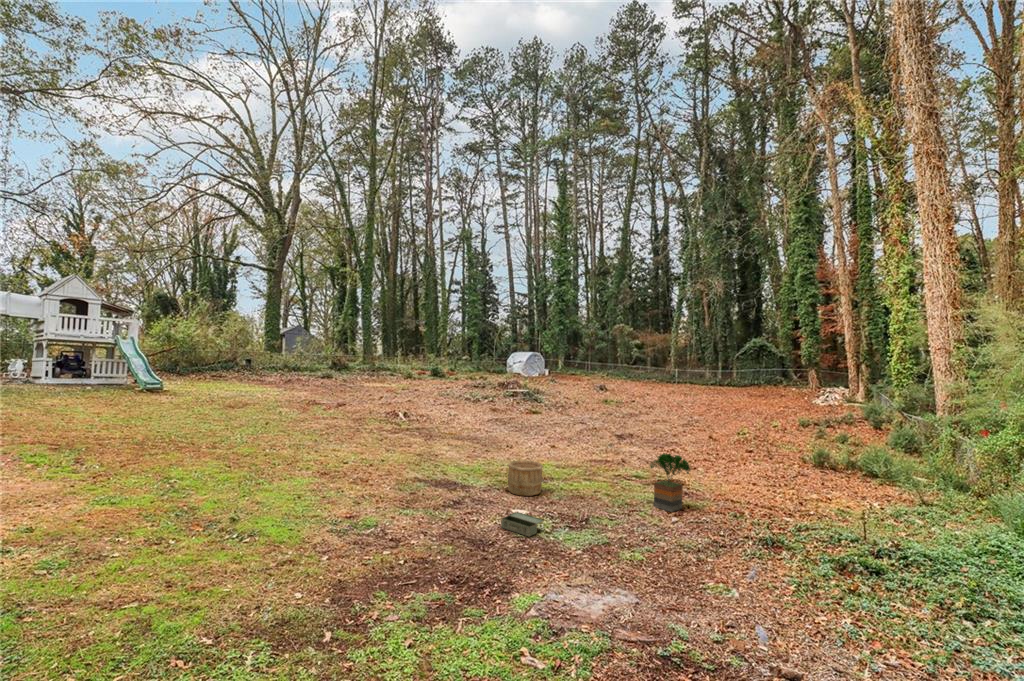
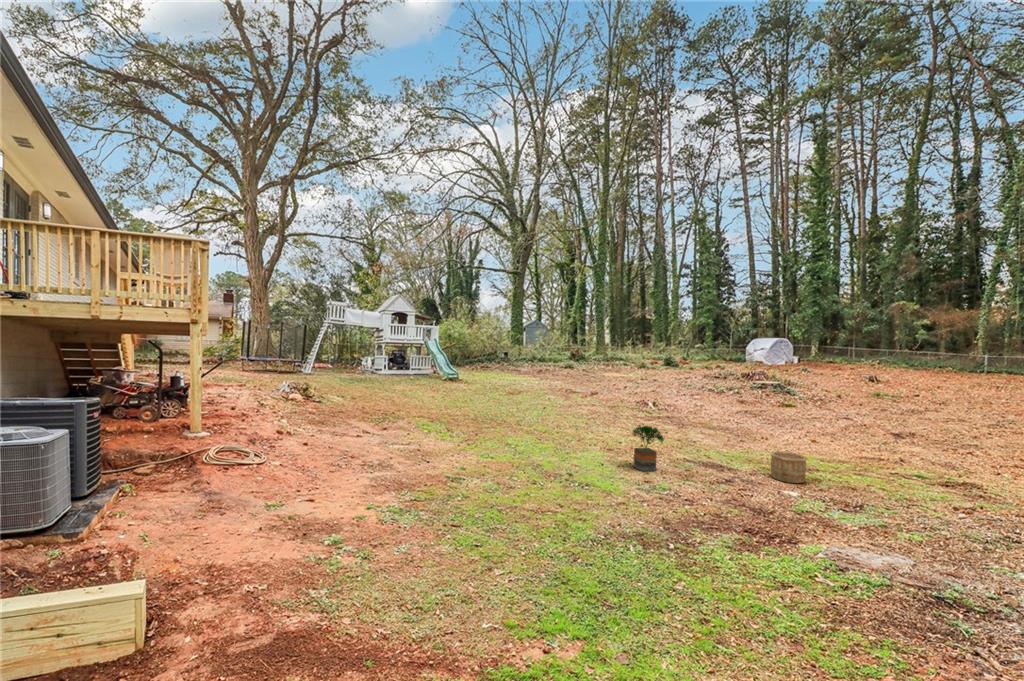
potted tree: present [650,453,691,512] -> present [632,426,664,471]
toolbox: present [501,512,544,537] -> none [771,493,812,513]

